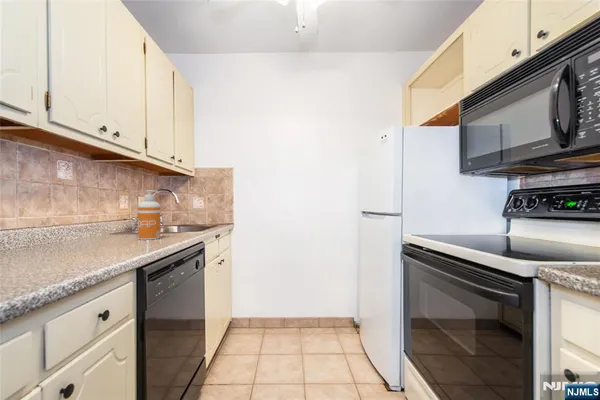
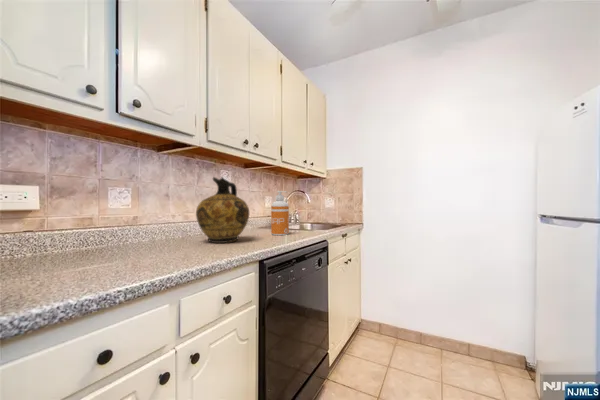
ceramic jug: none [30,171,114,254] -> present [196,177,249,243]

